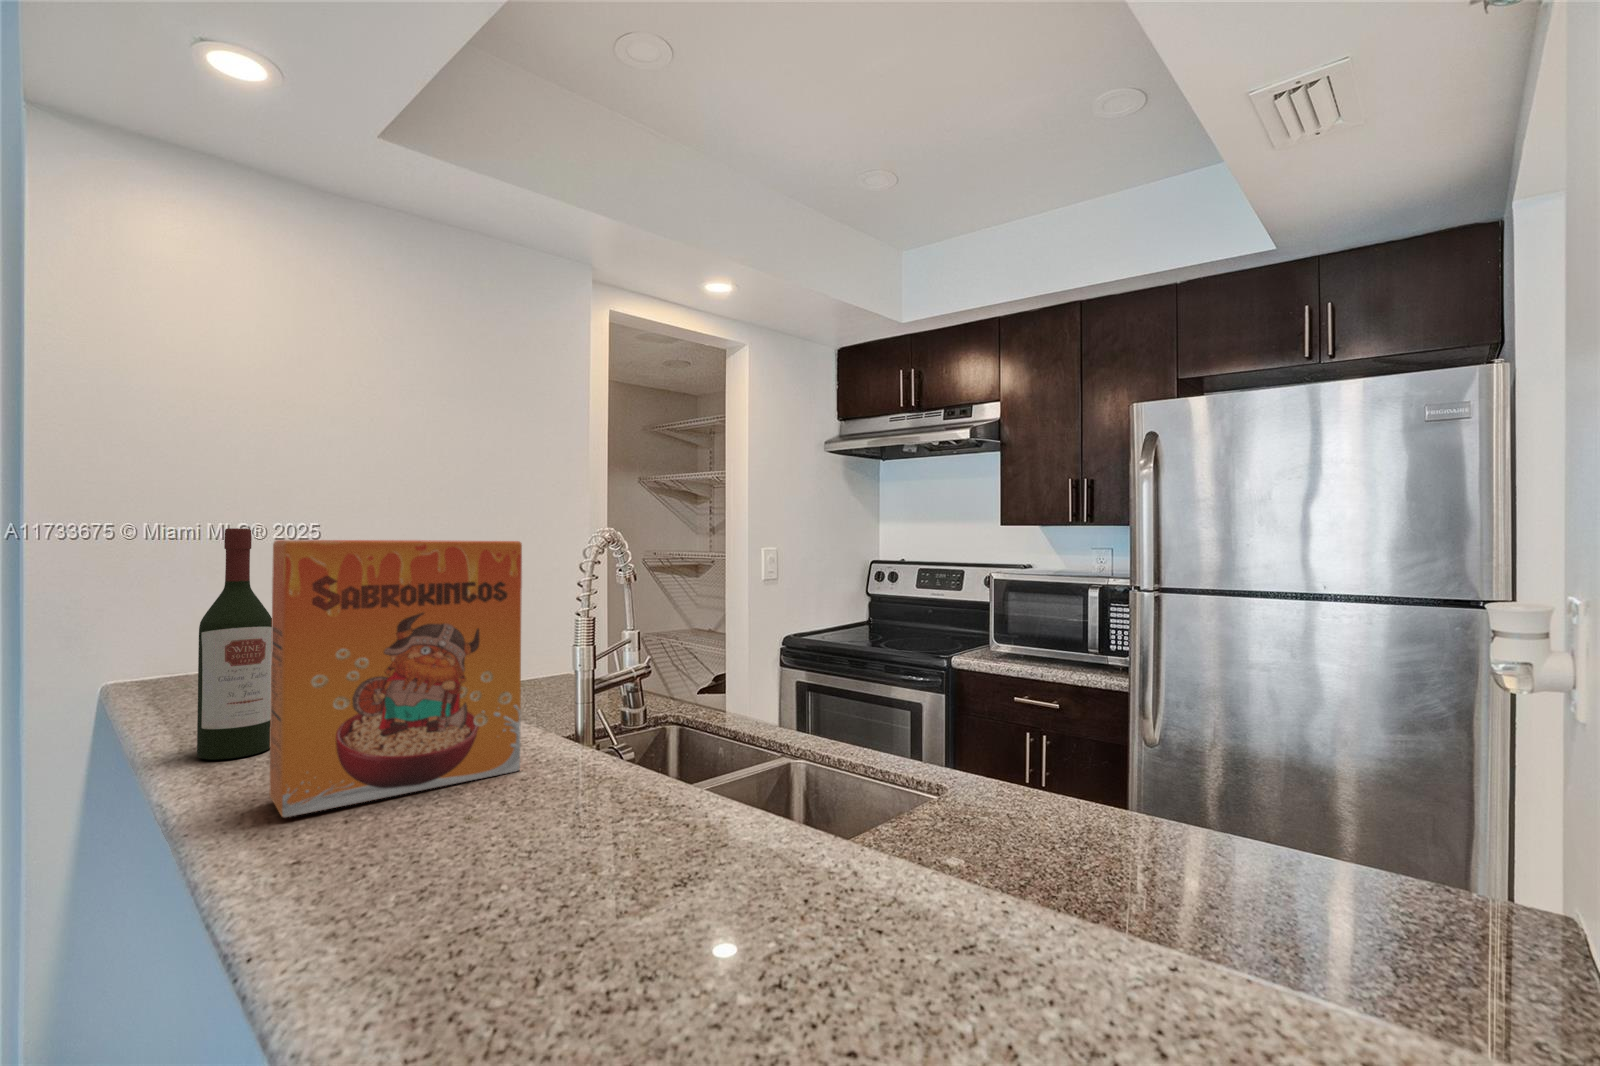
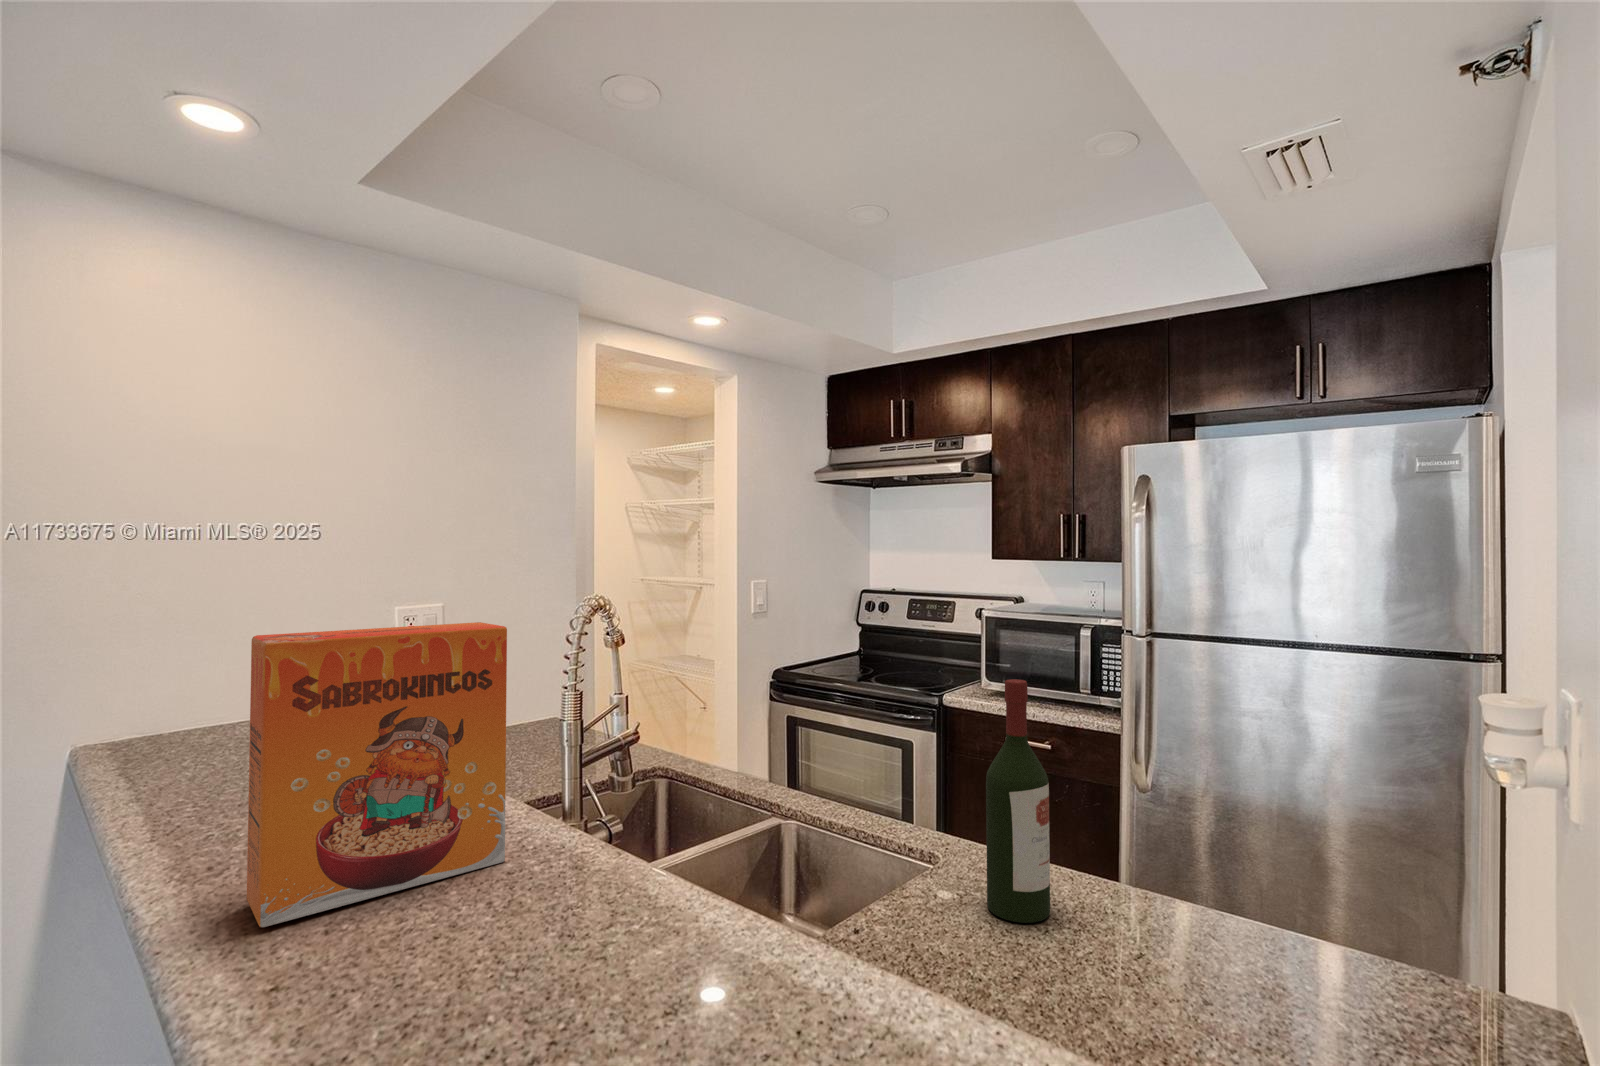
wine bottle: present [197,528,272,759] -> present [986,679,1050,923]

